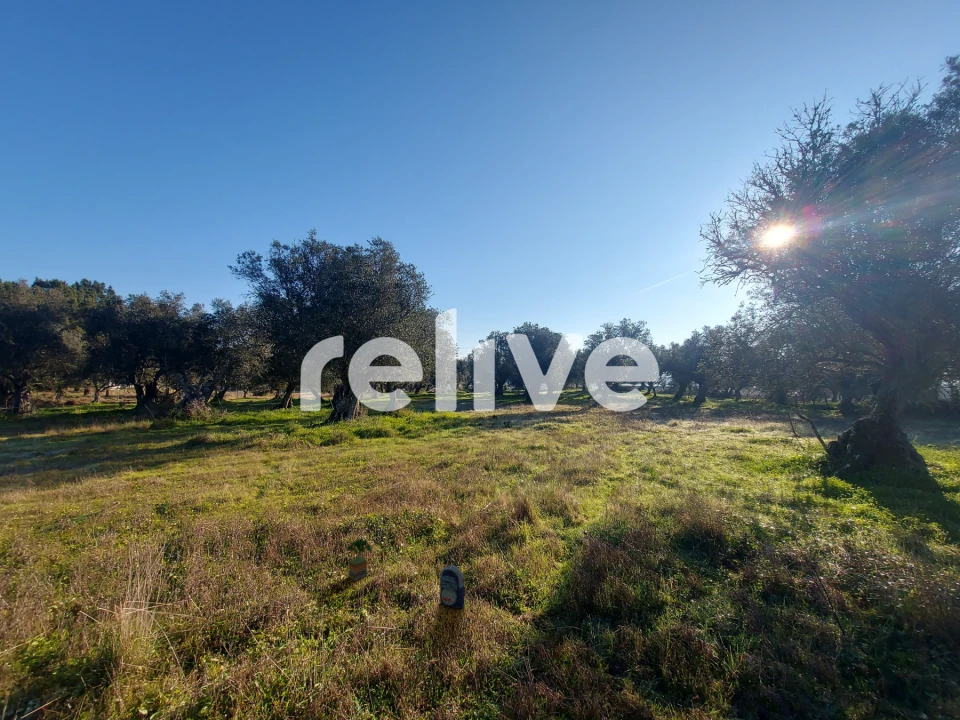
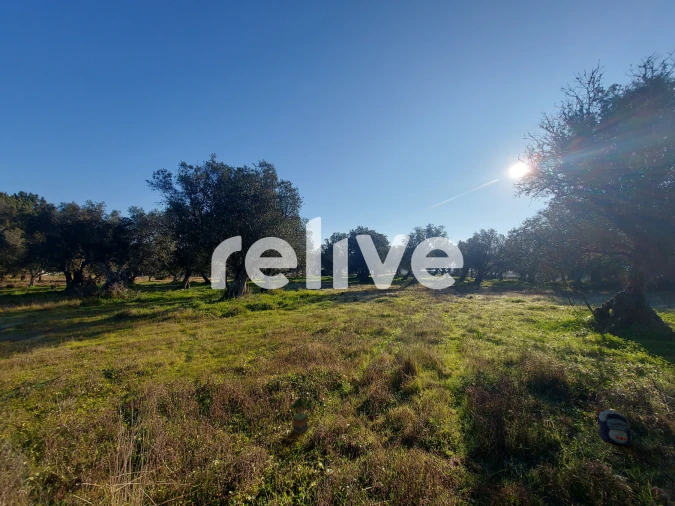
backpack: present [440,566,465,609] -> present [599,410,632,446]

